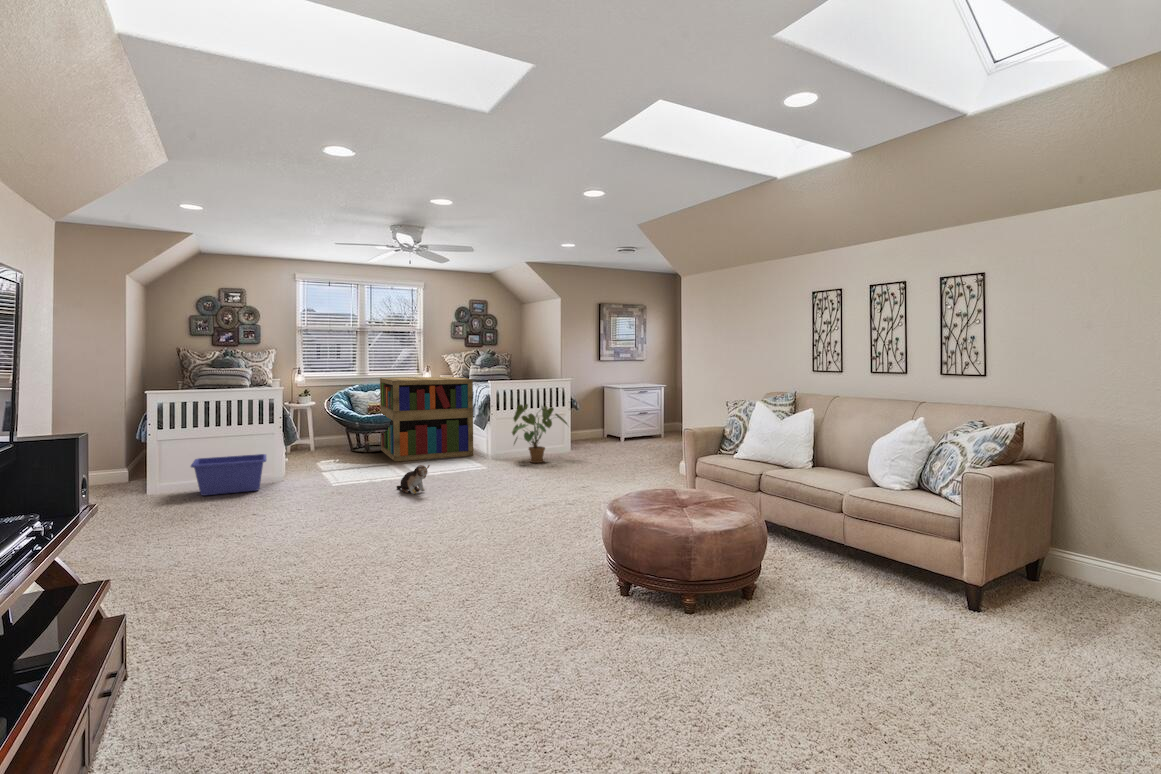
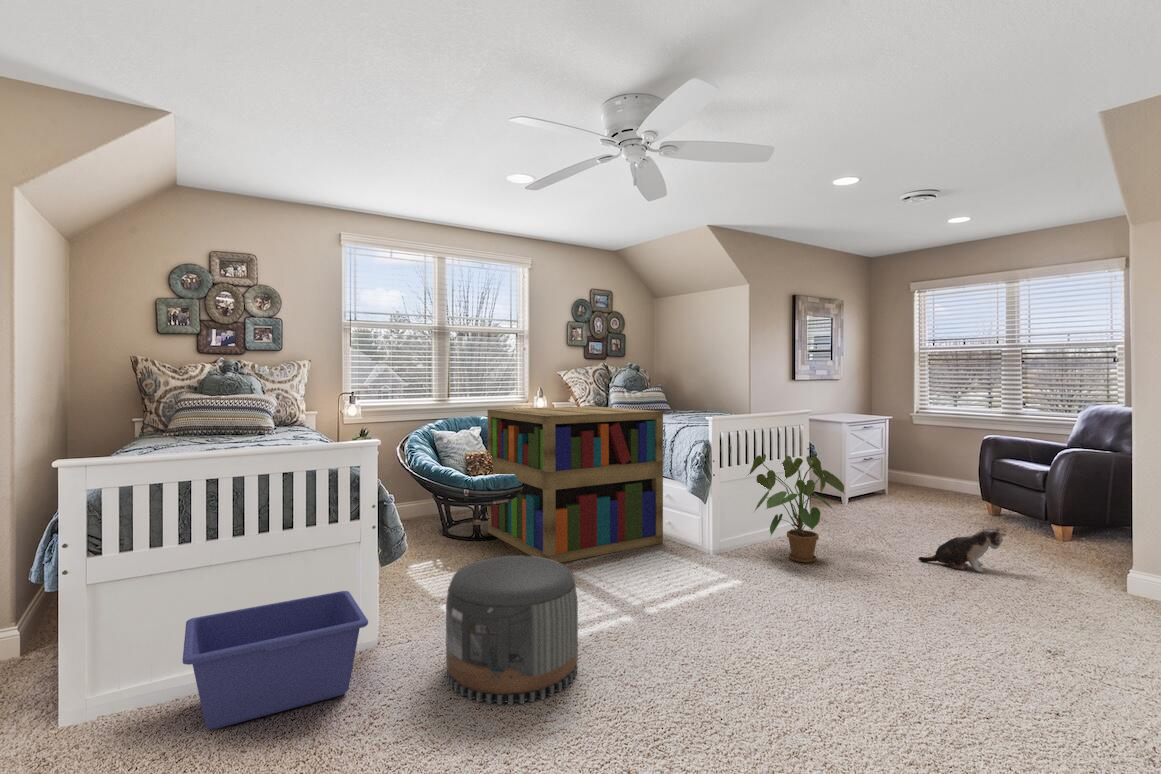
pouf: none [301,441,363,494] -> present [446,556,578,705]
plush toy: present [397,465,430,494] -> present [919,528,1006,572]

